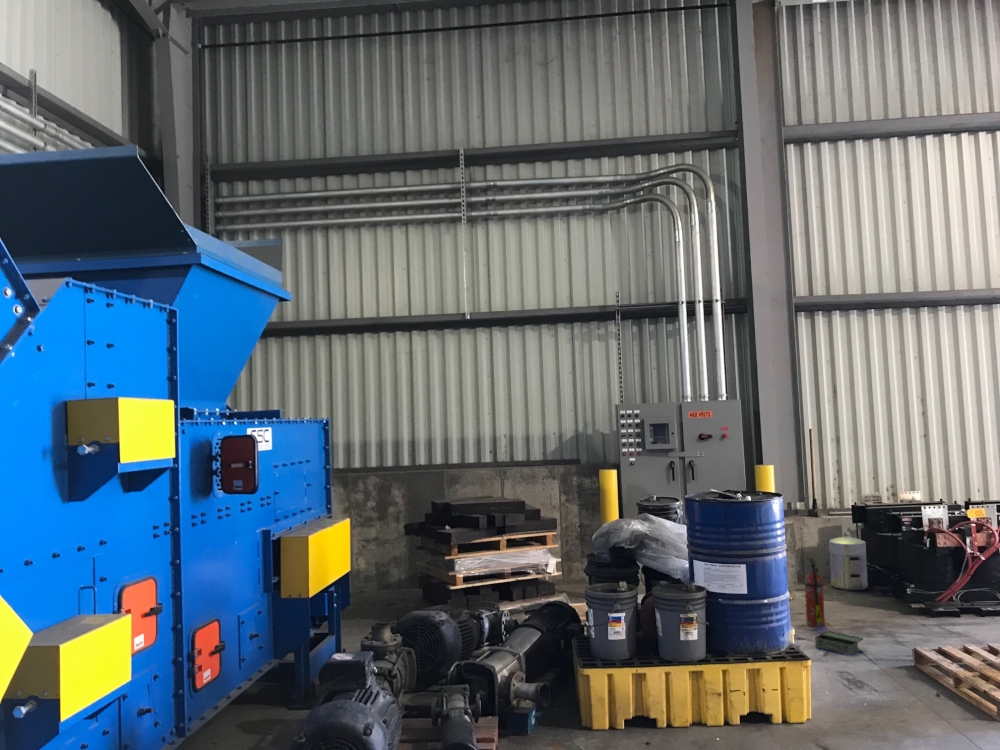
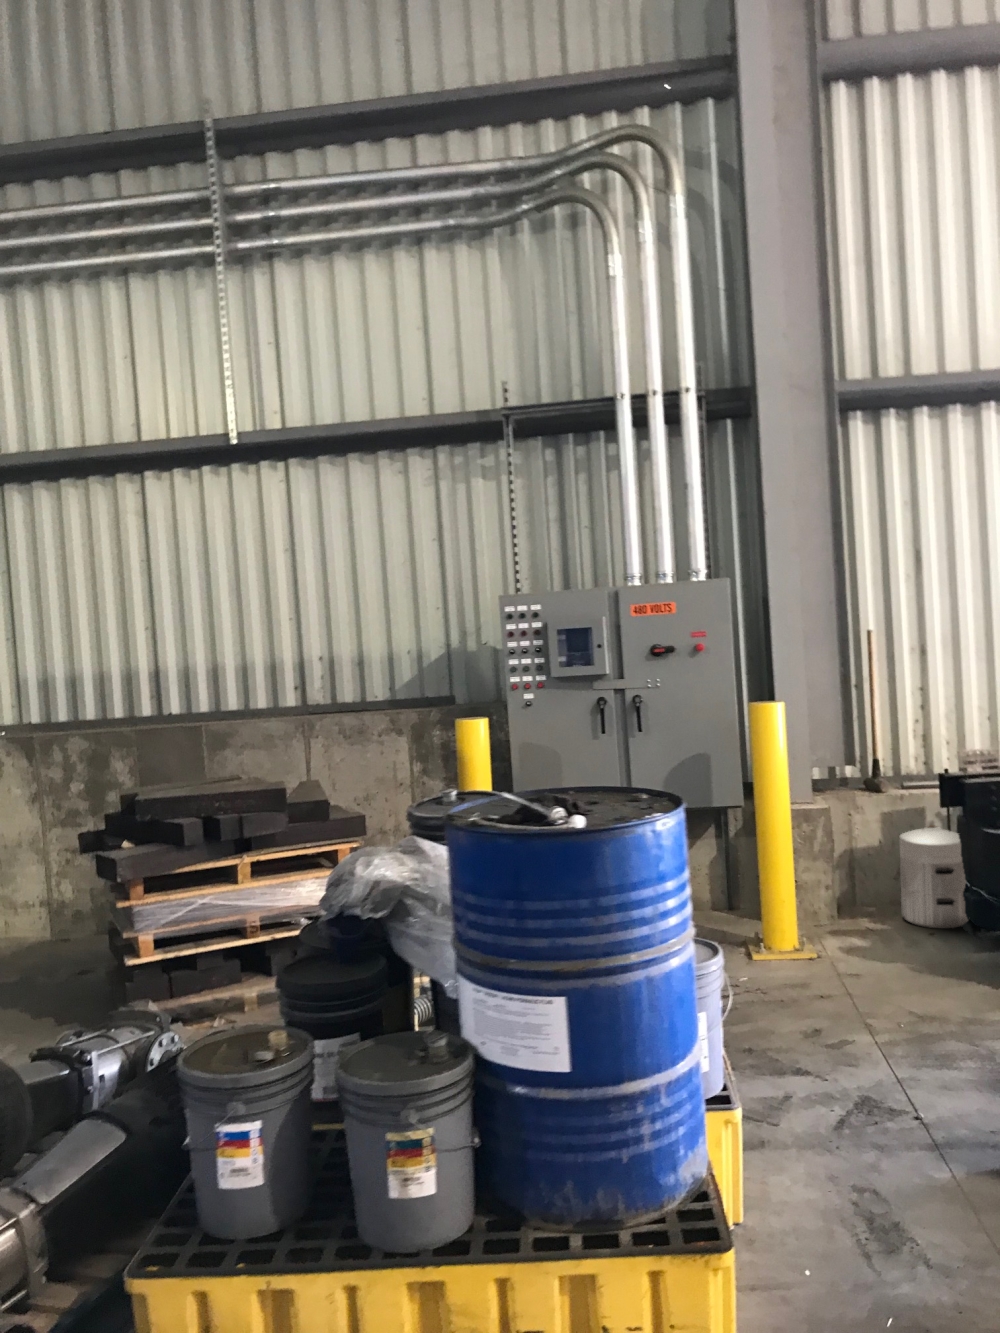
fire extinguisher: present [805,559,825,626] -> none [829,895,868,1032]
toolbox: present [815,631,863,655] -> none [832,1063,936,1131]

